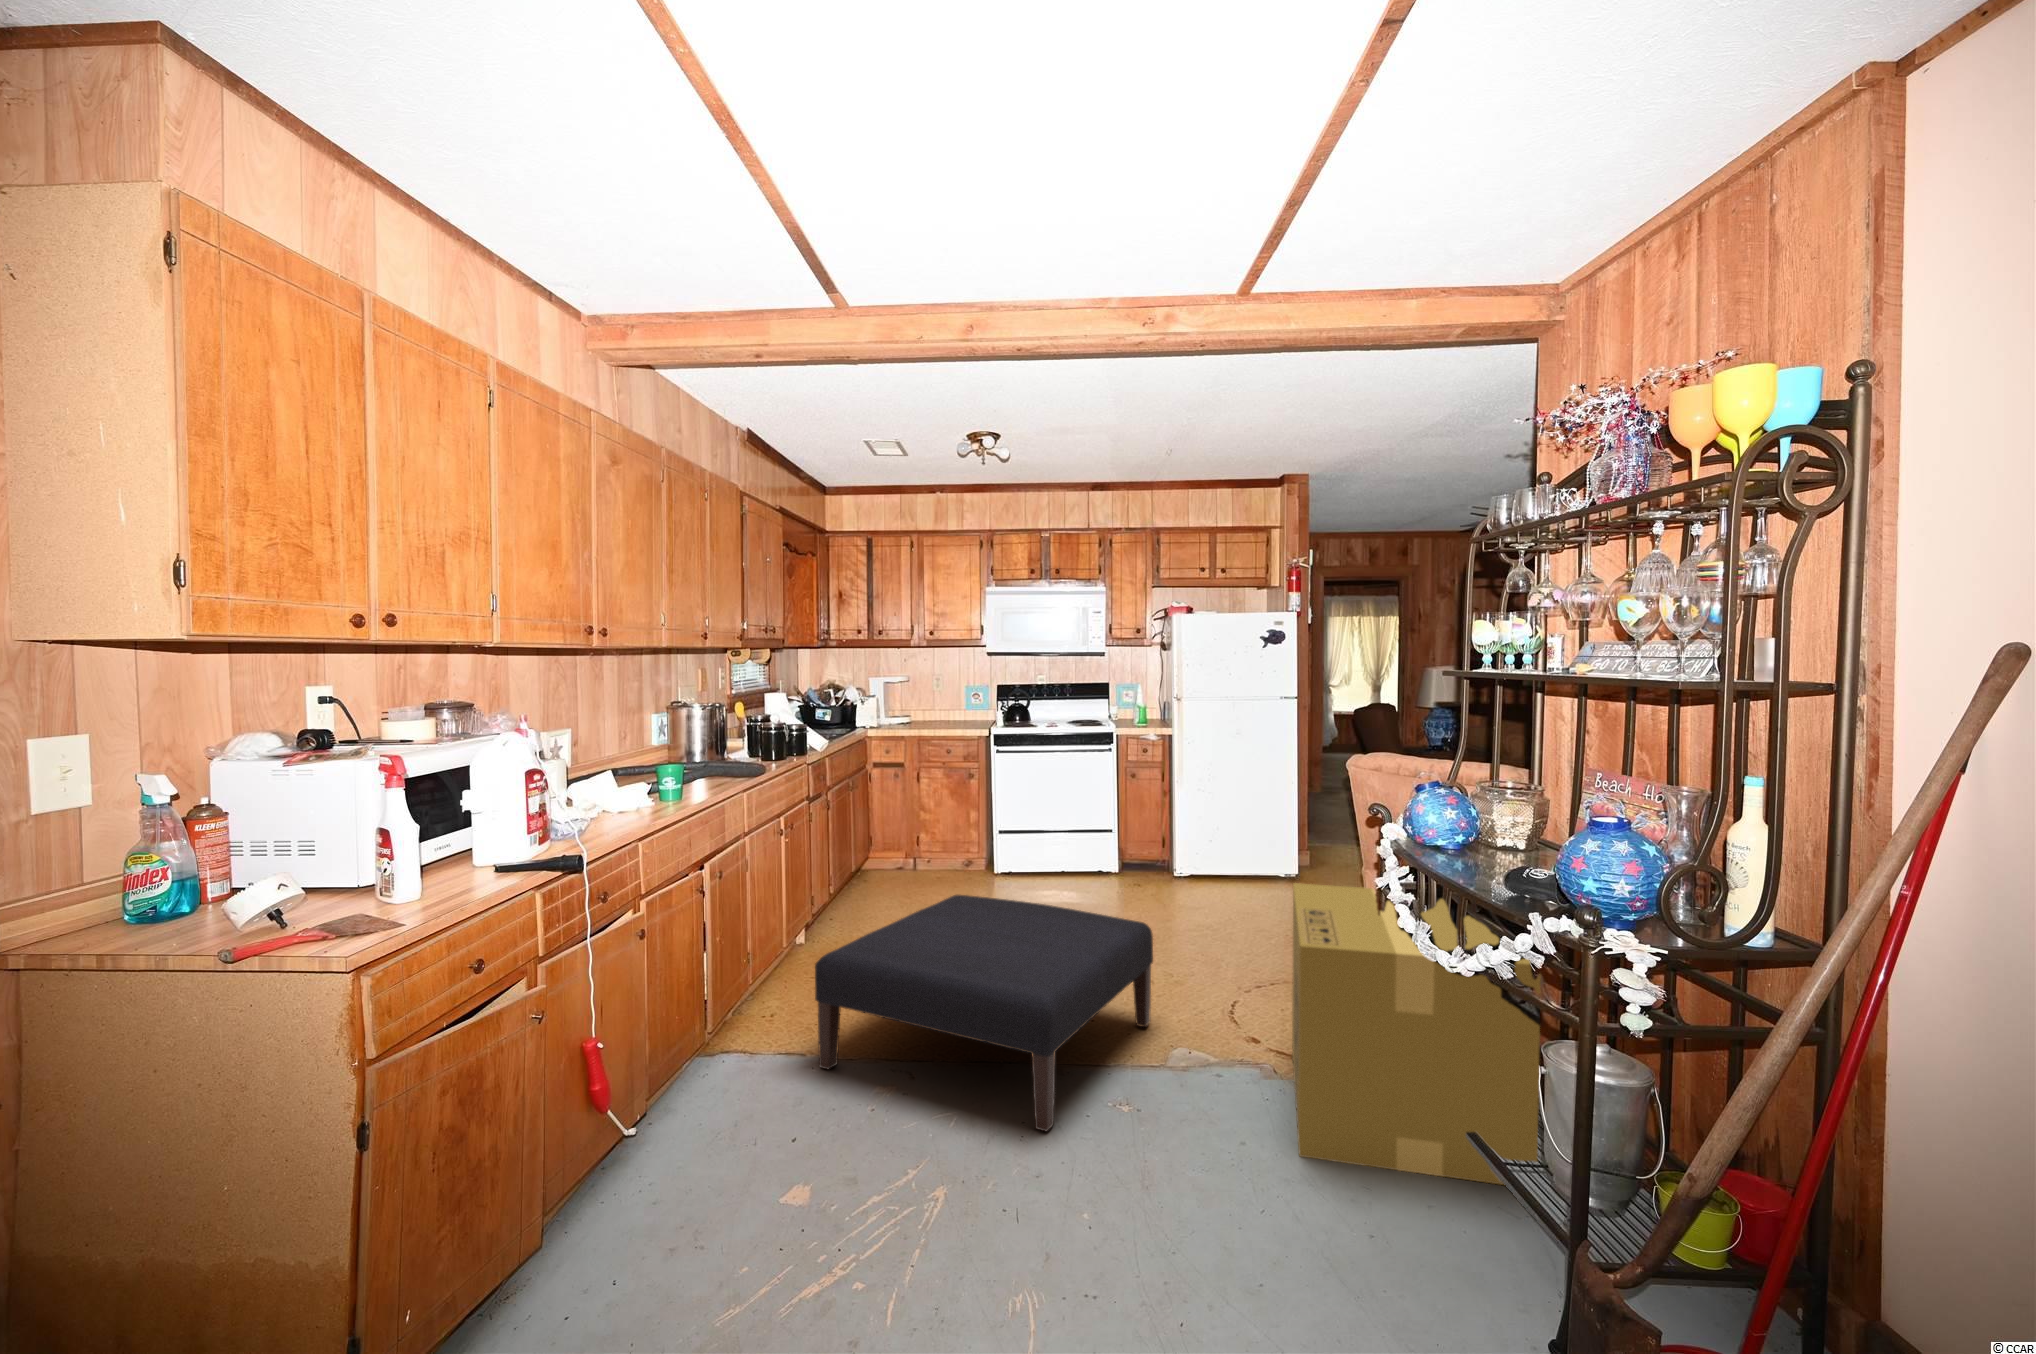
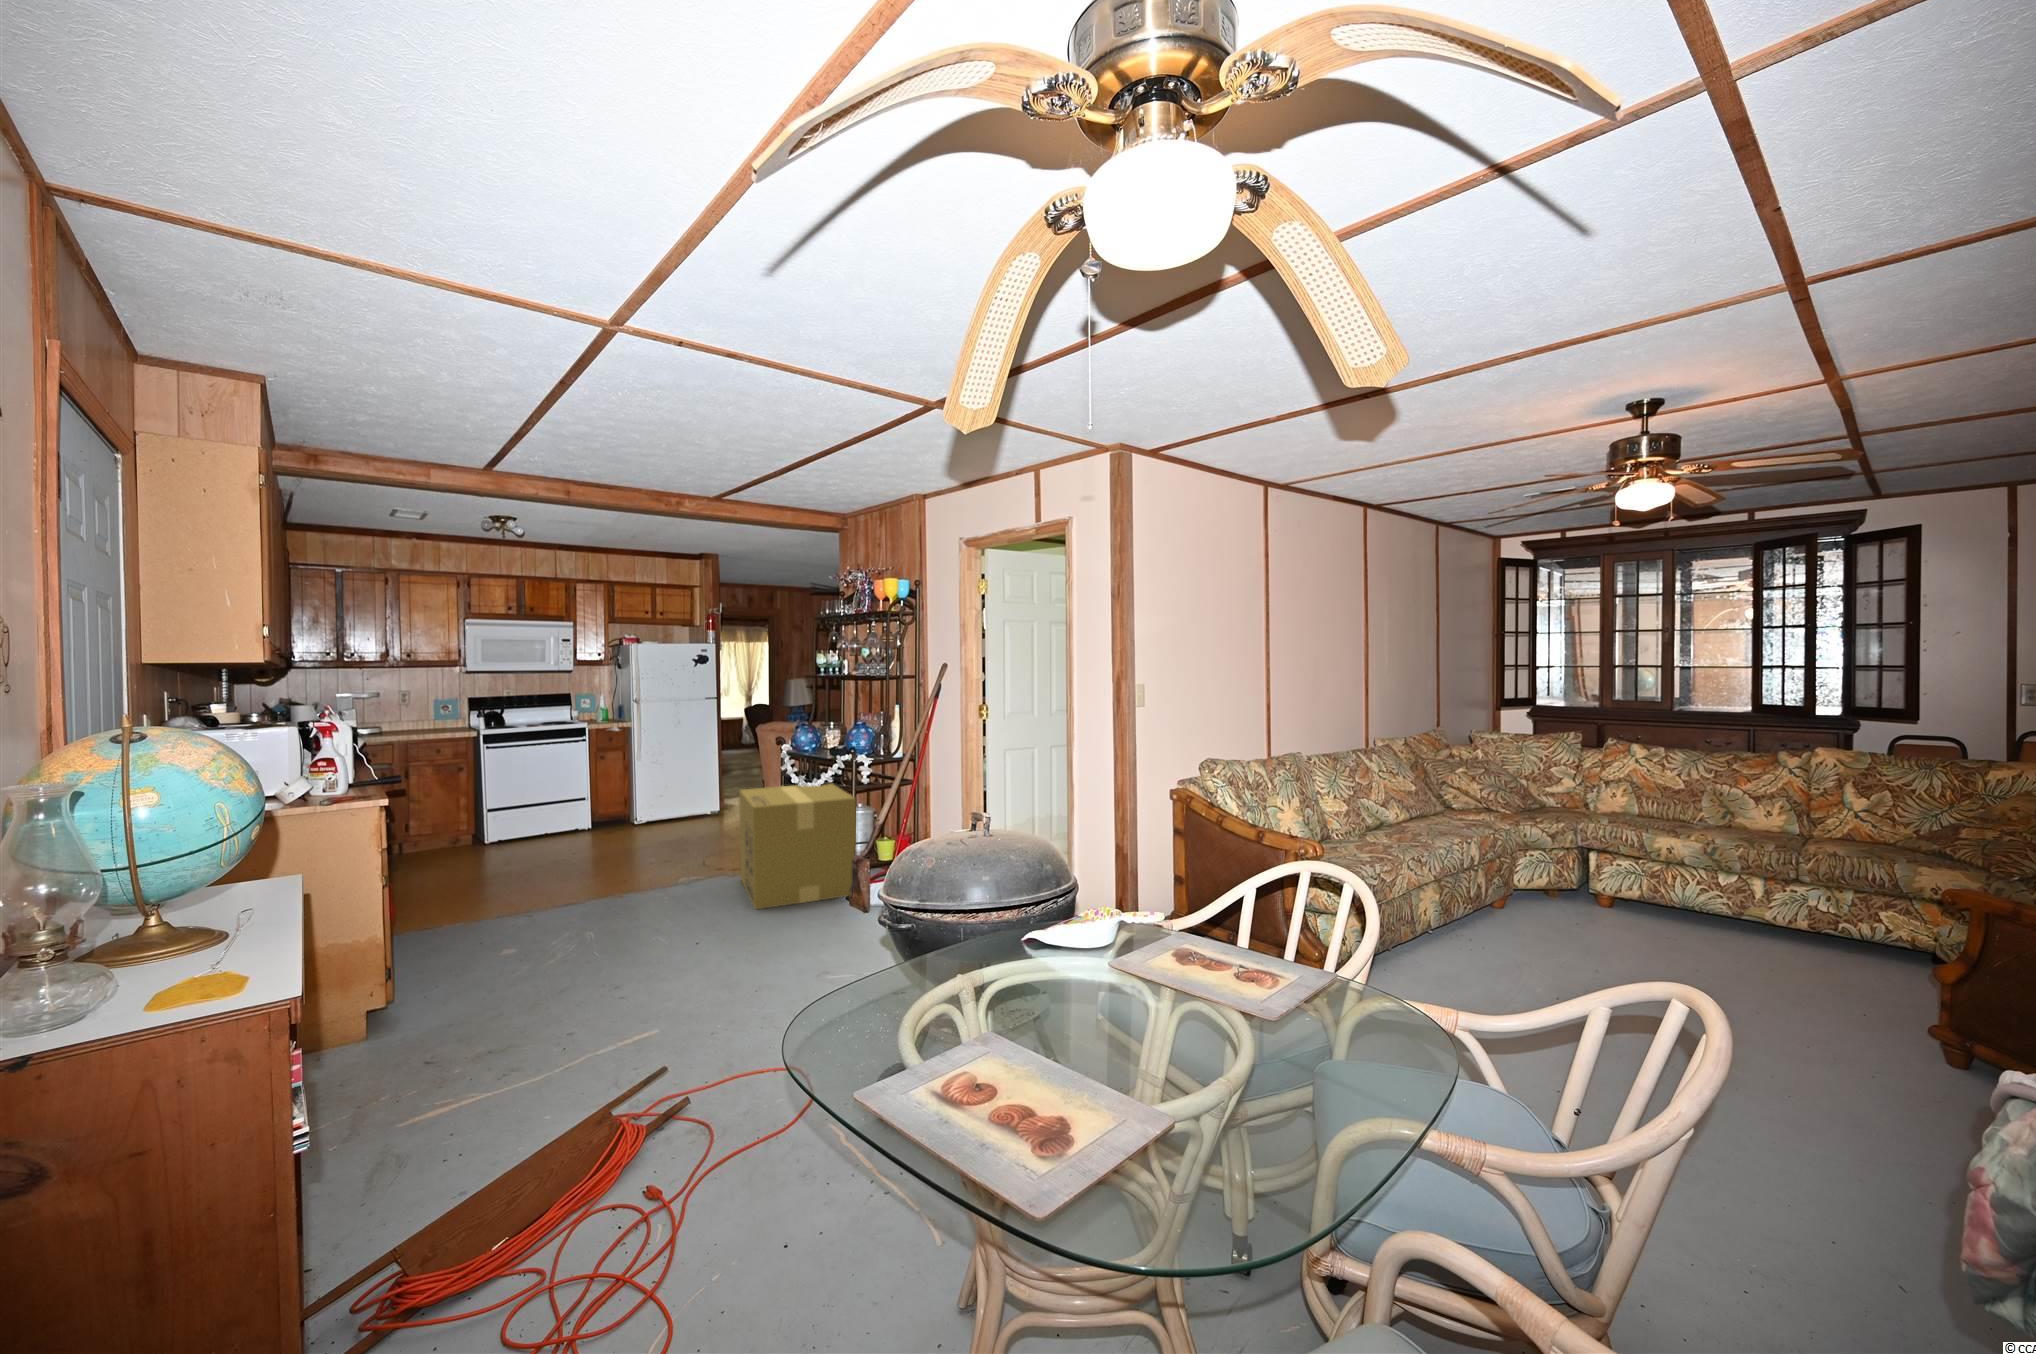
ottoman: present [815,895,1153,1131] -> none [429,826,657,946]

